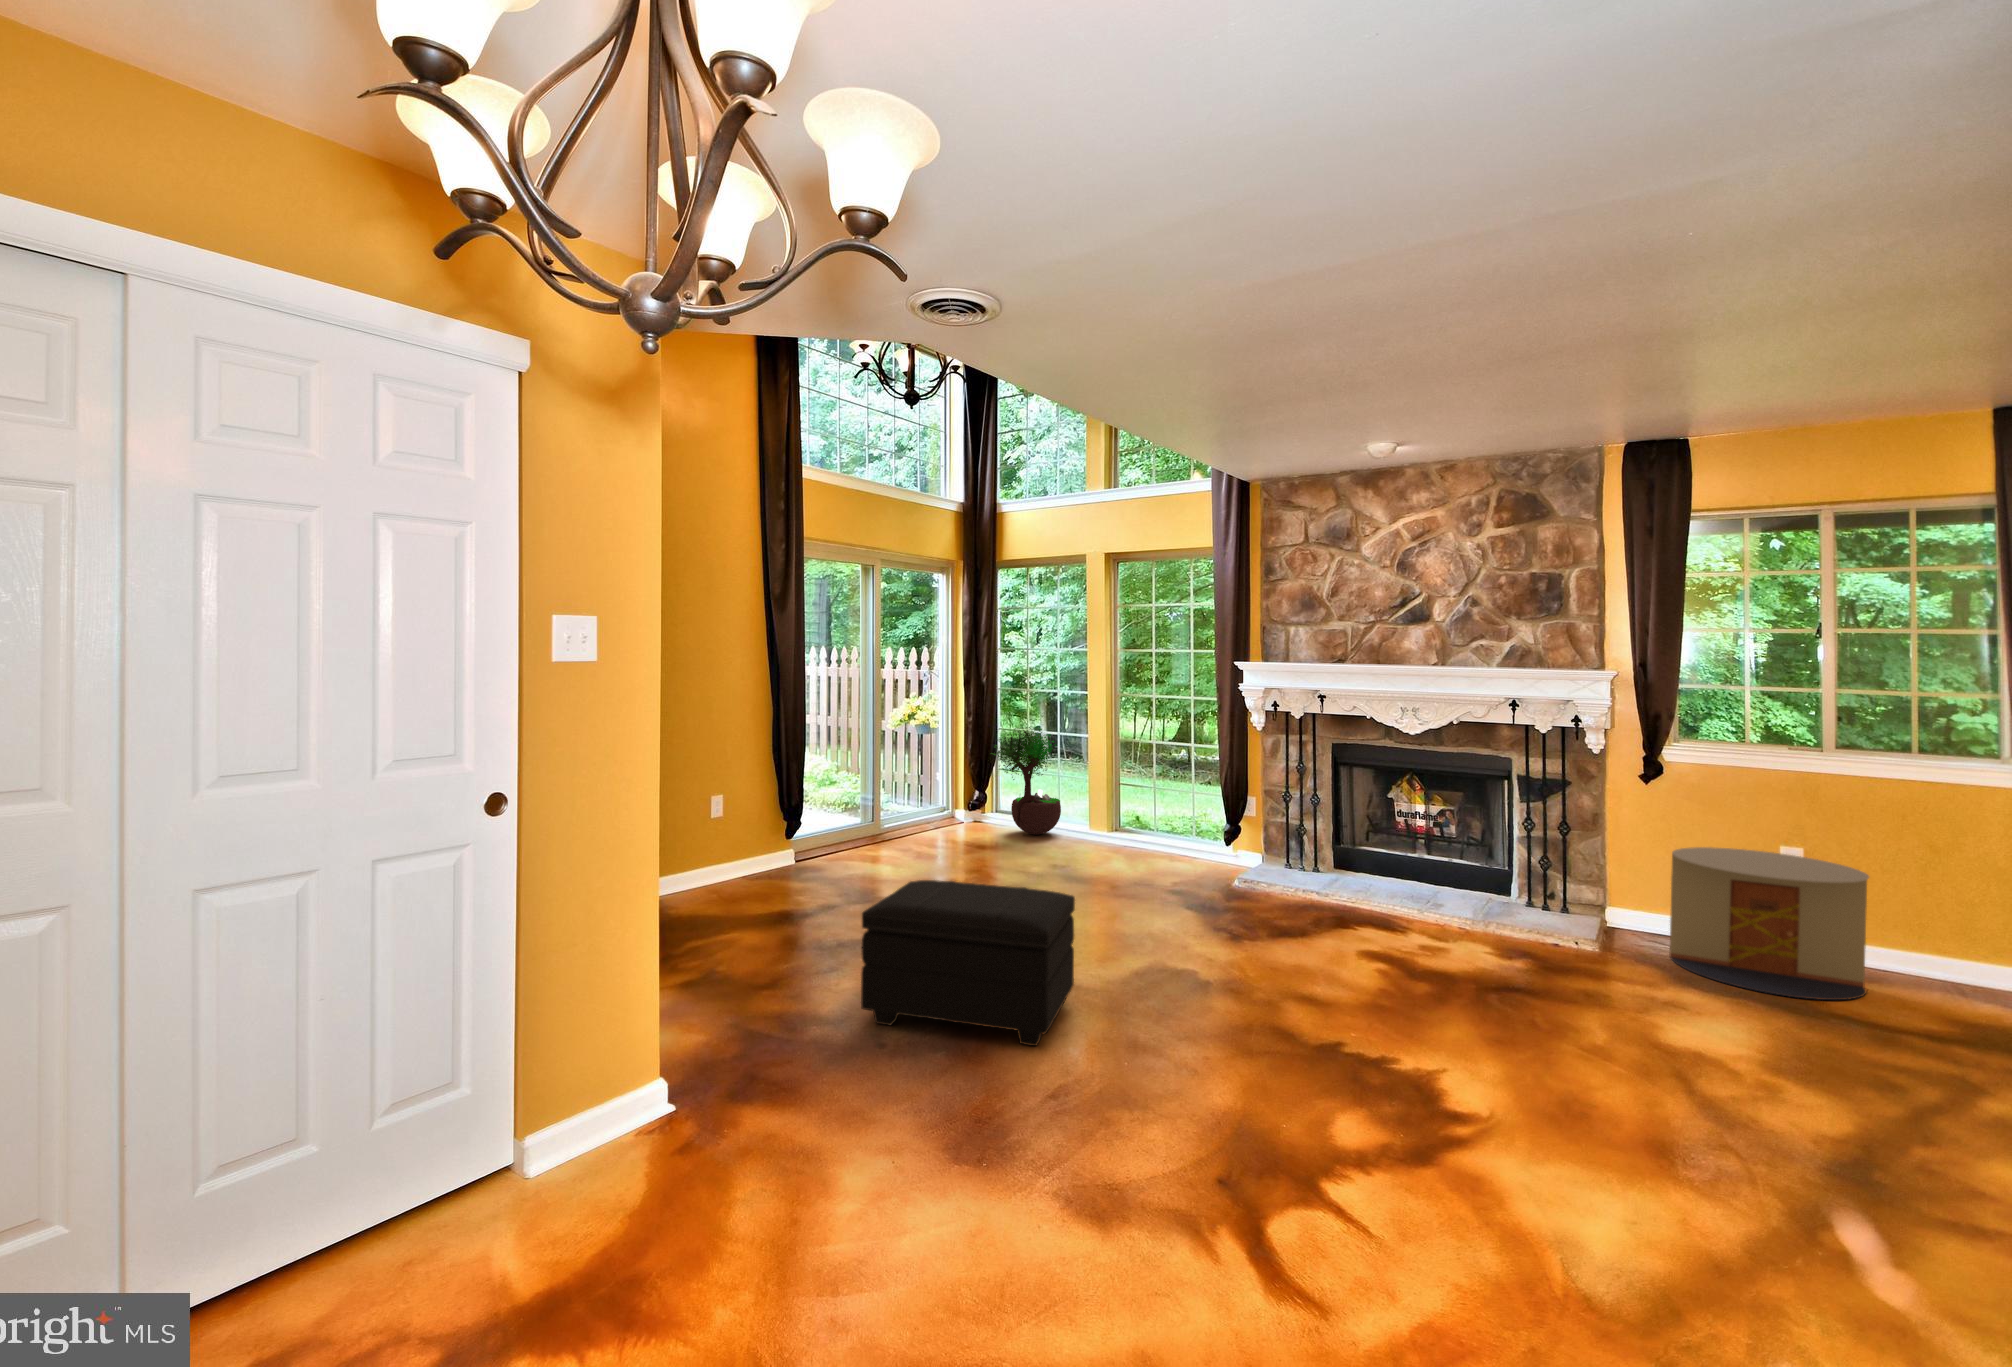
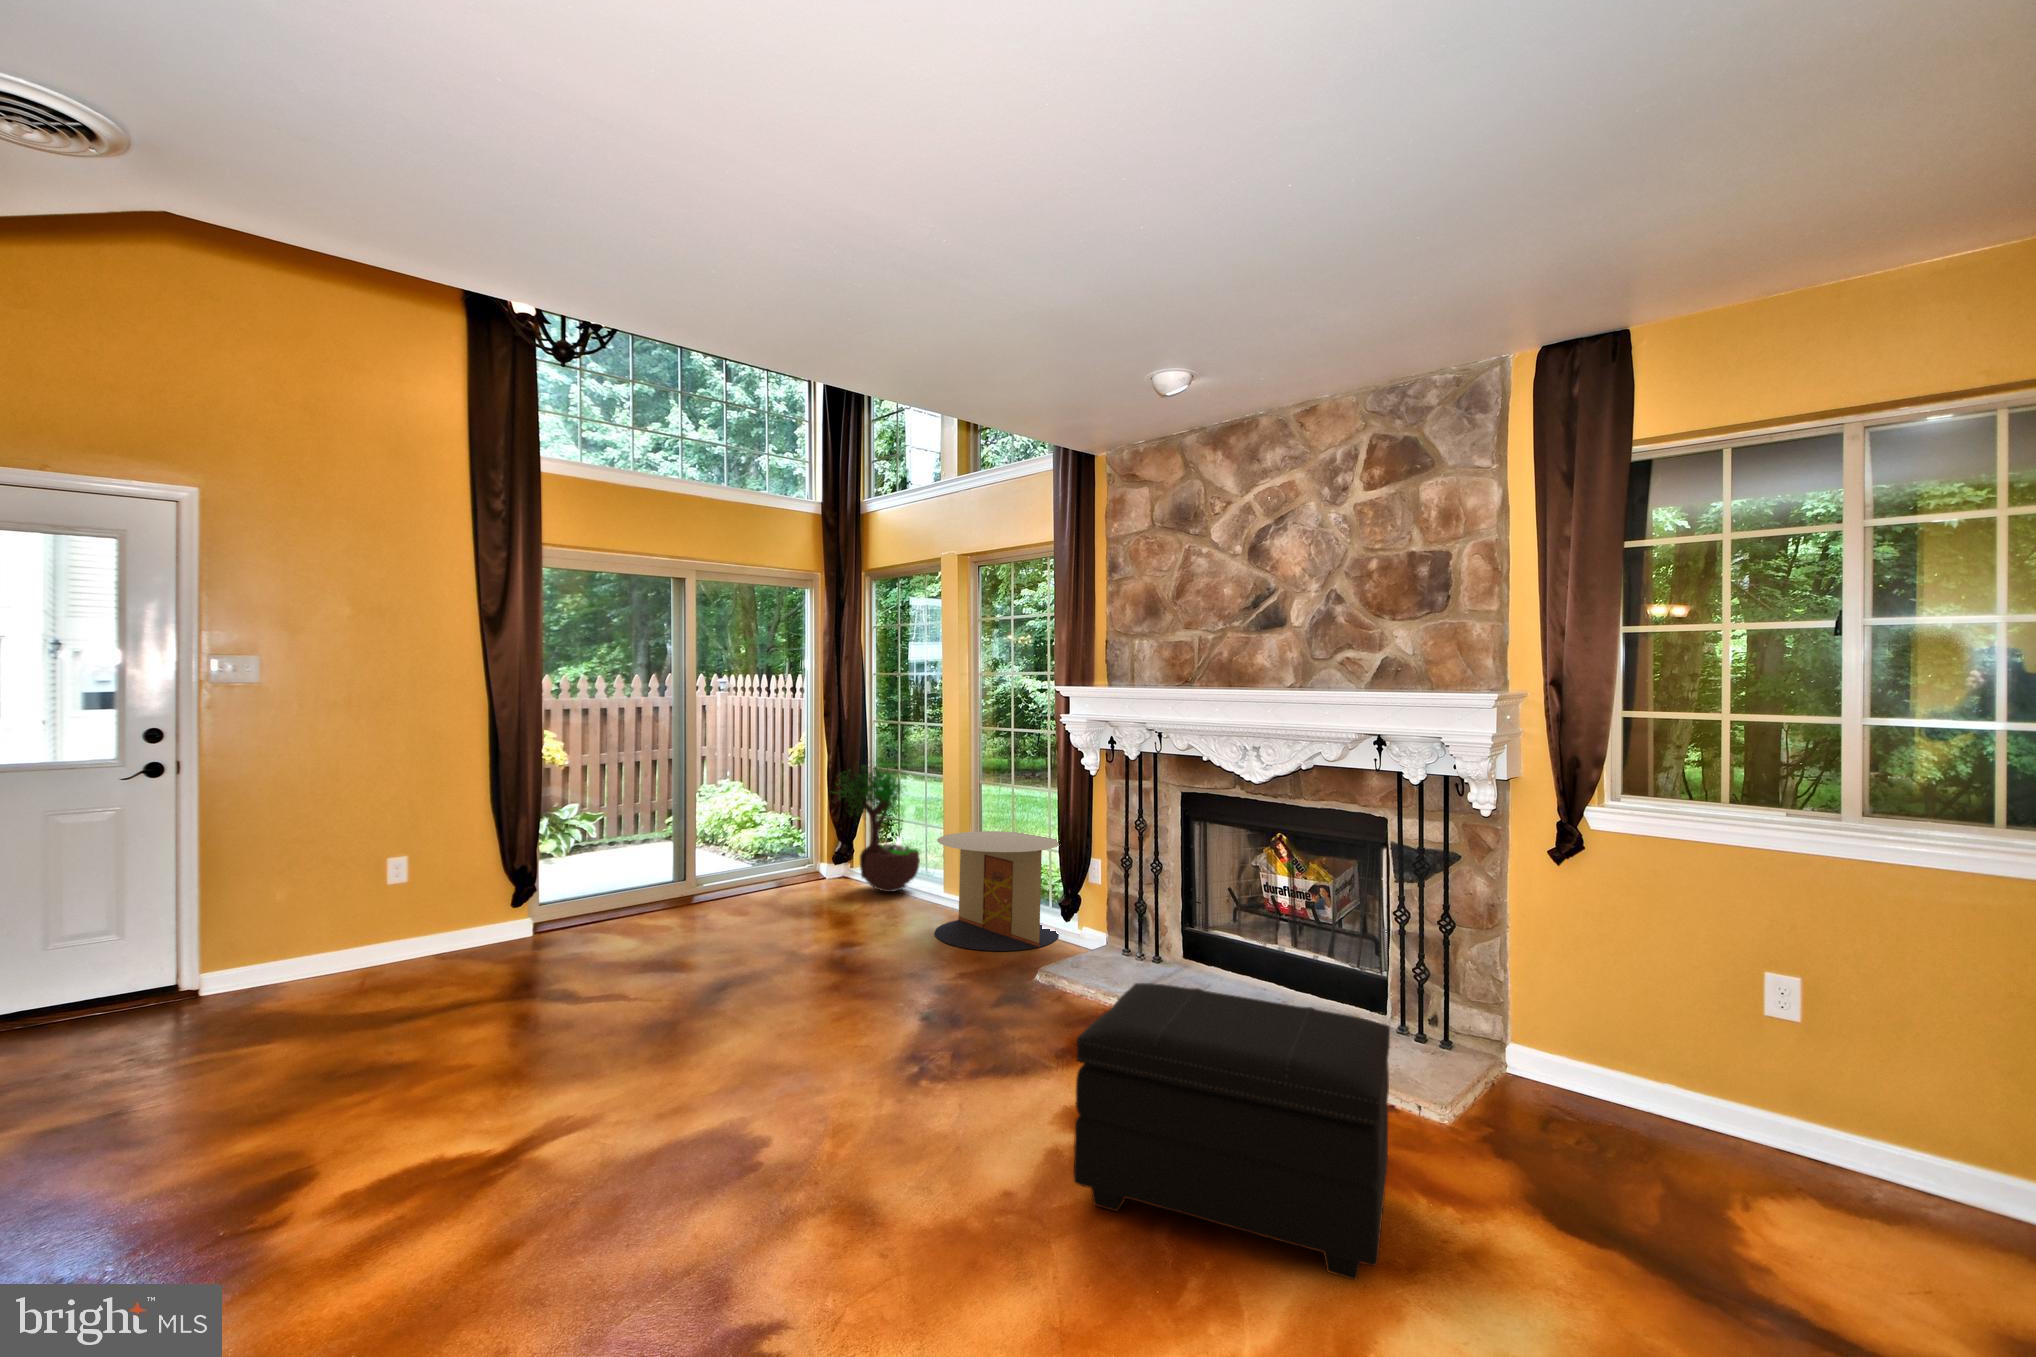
side table: present [1670,847,1869,1000] -> present [934,831,1059,951]
footstool: present [861,880,1075,1046] -> present [1074,983,1390,1280]

